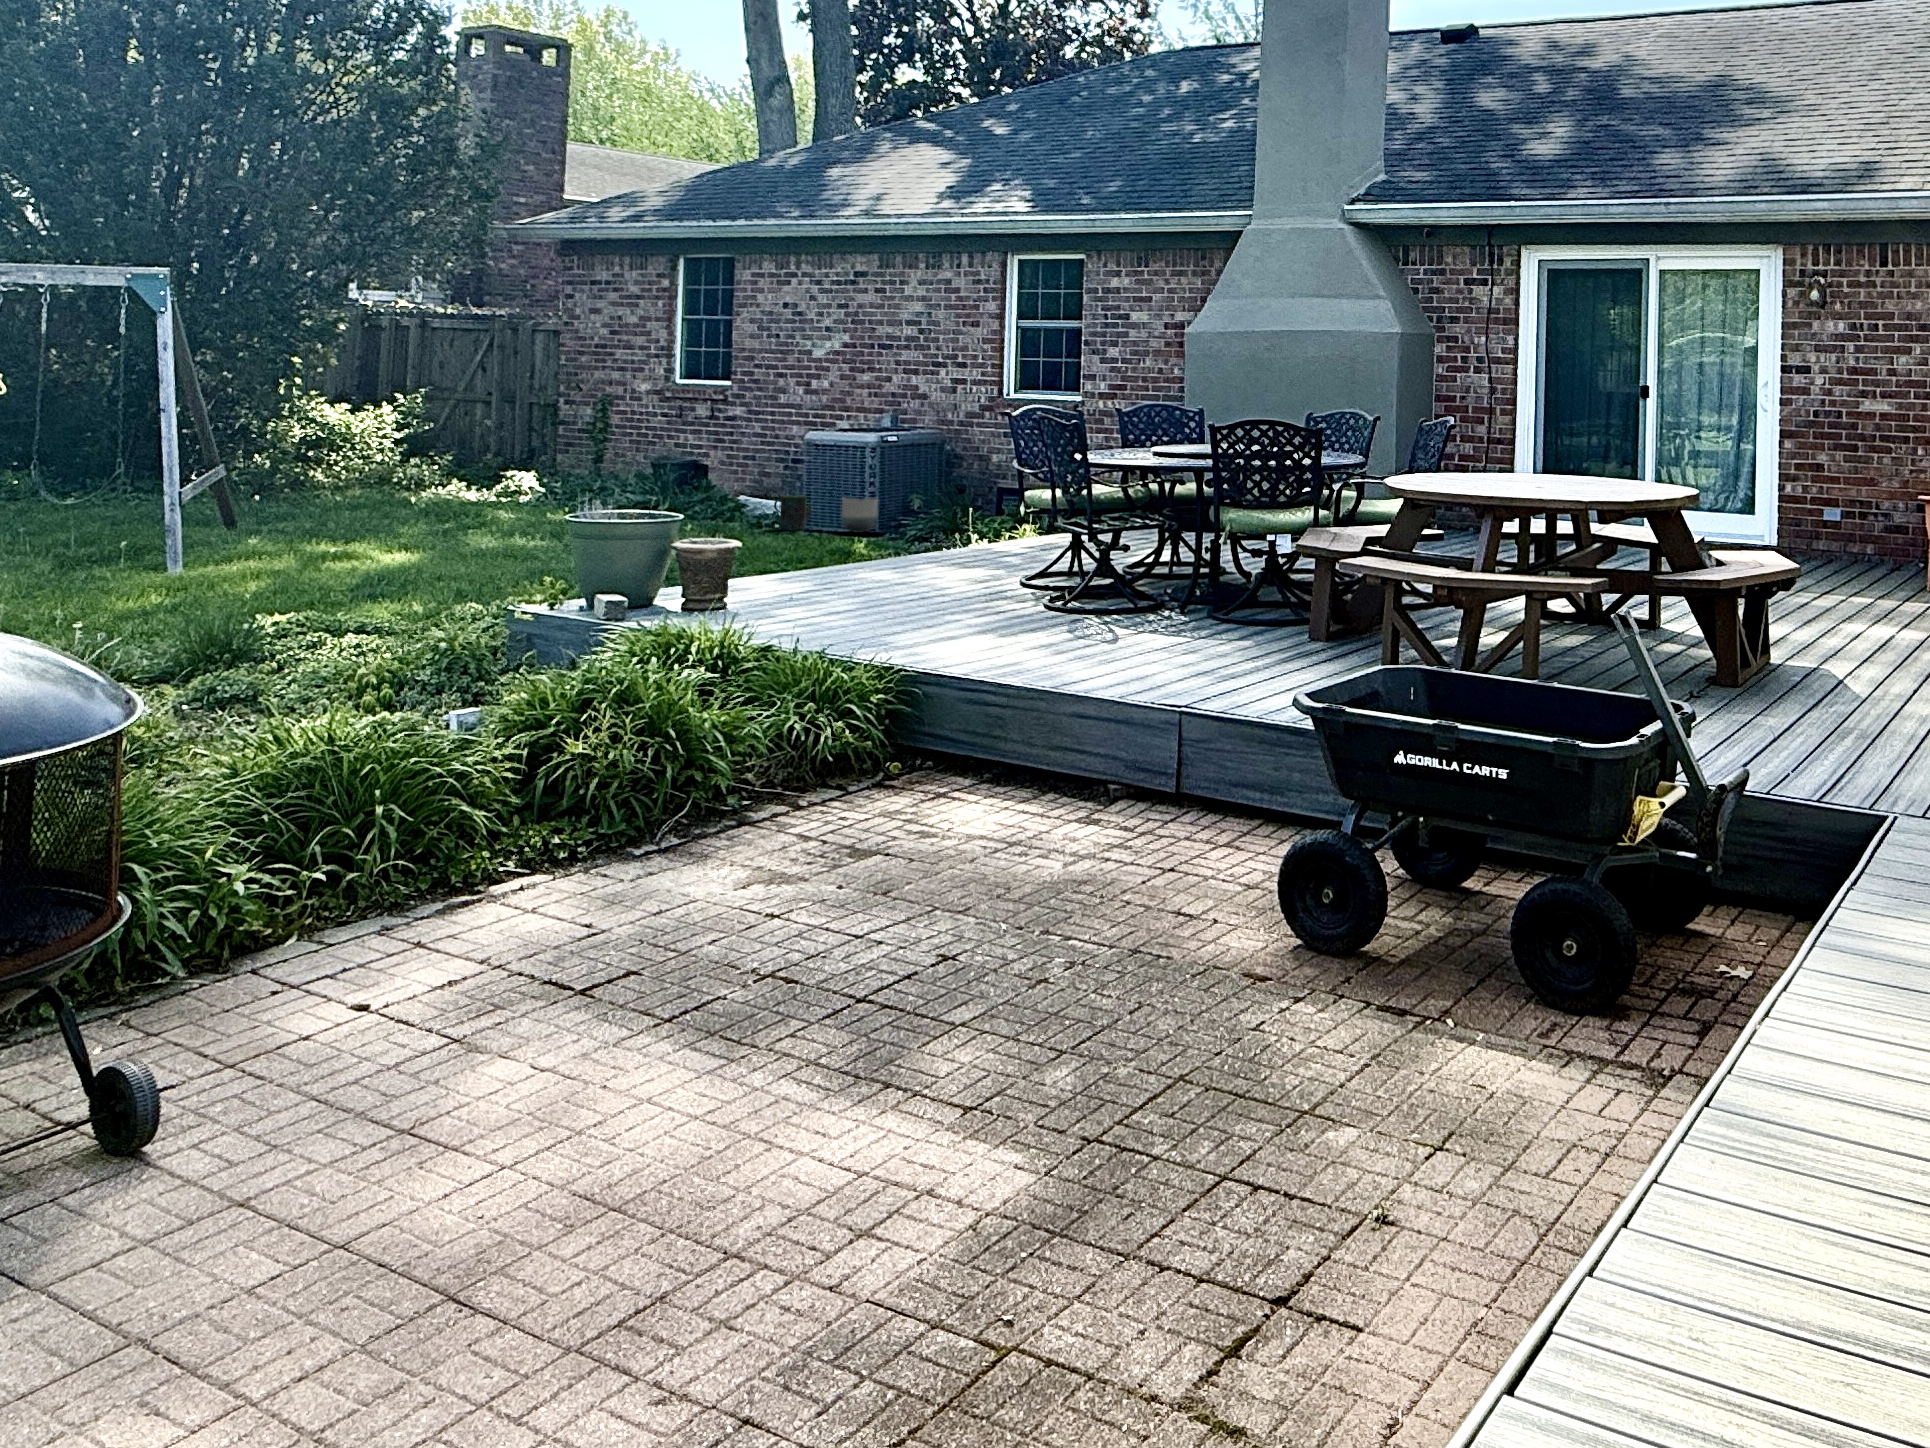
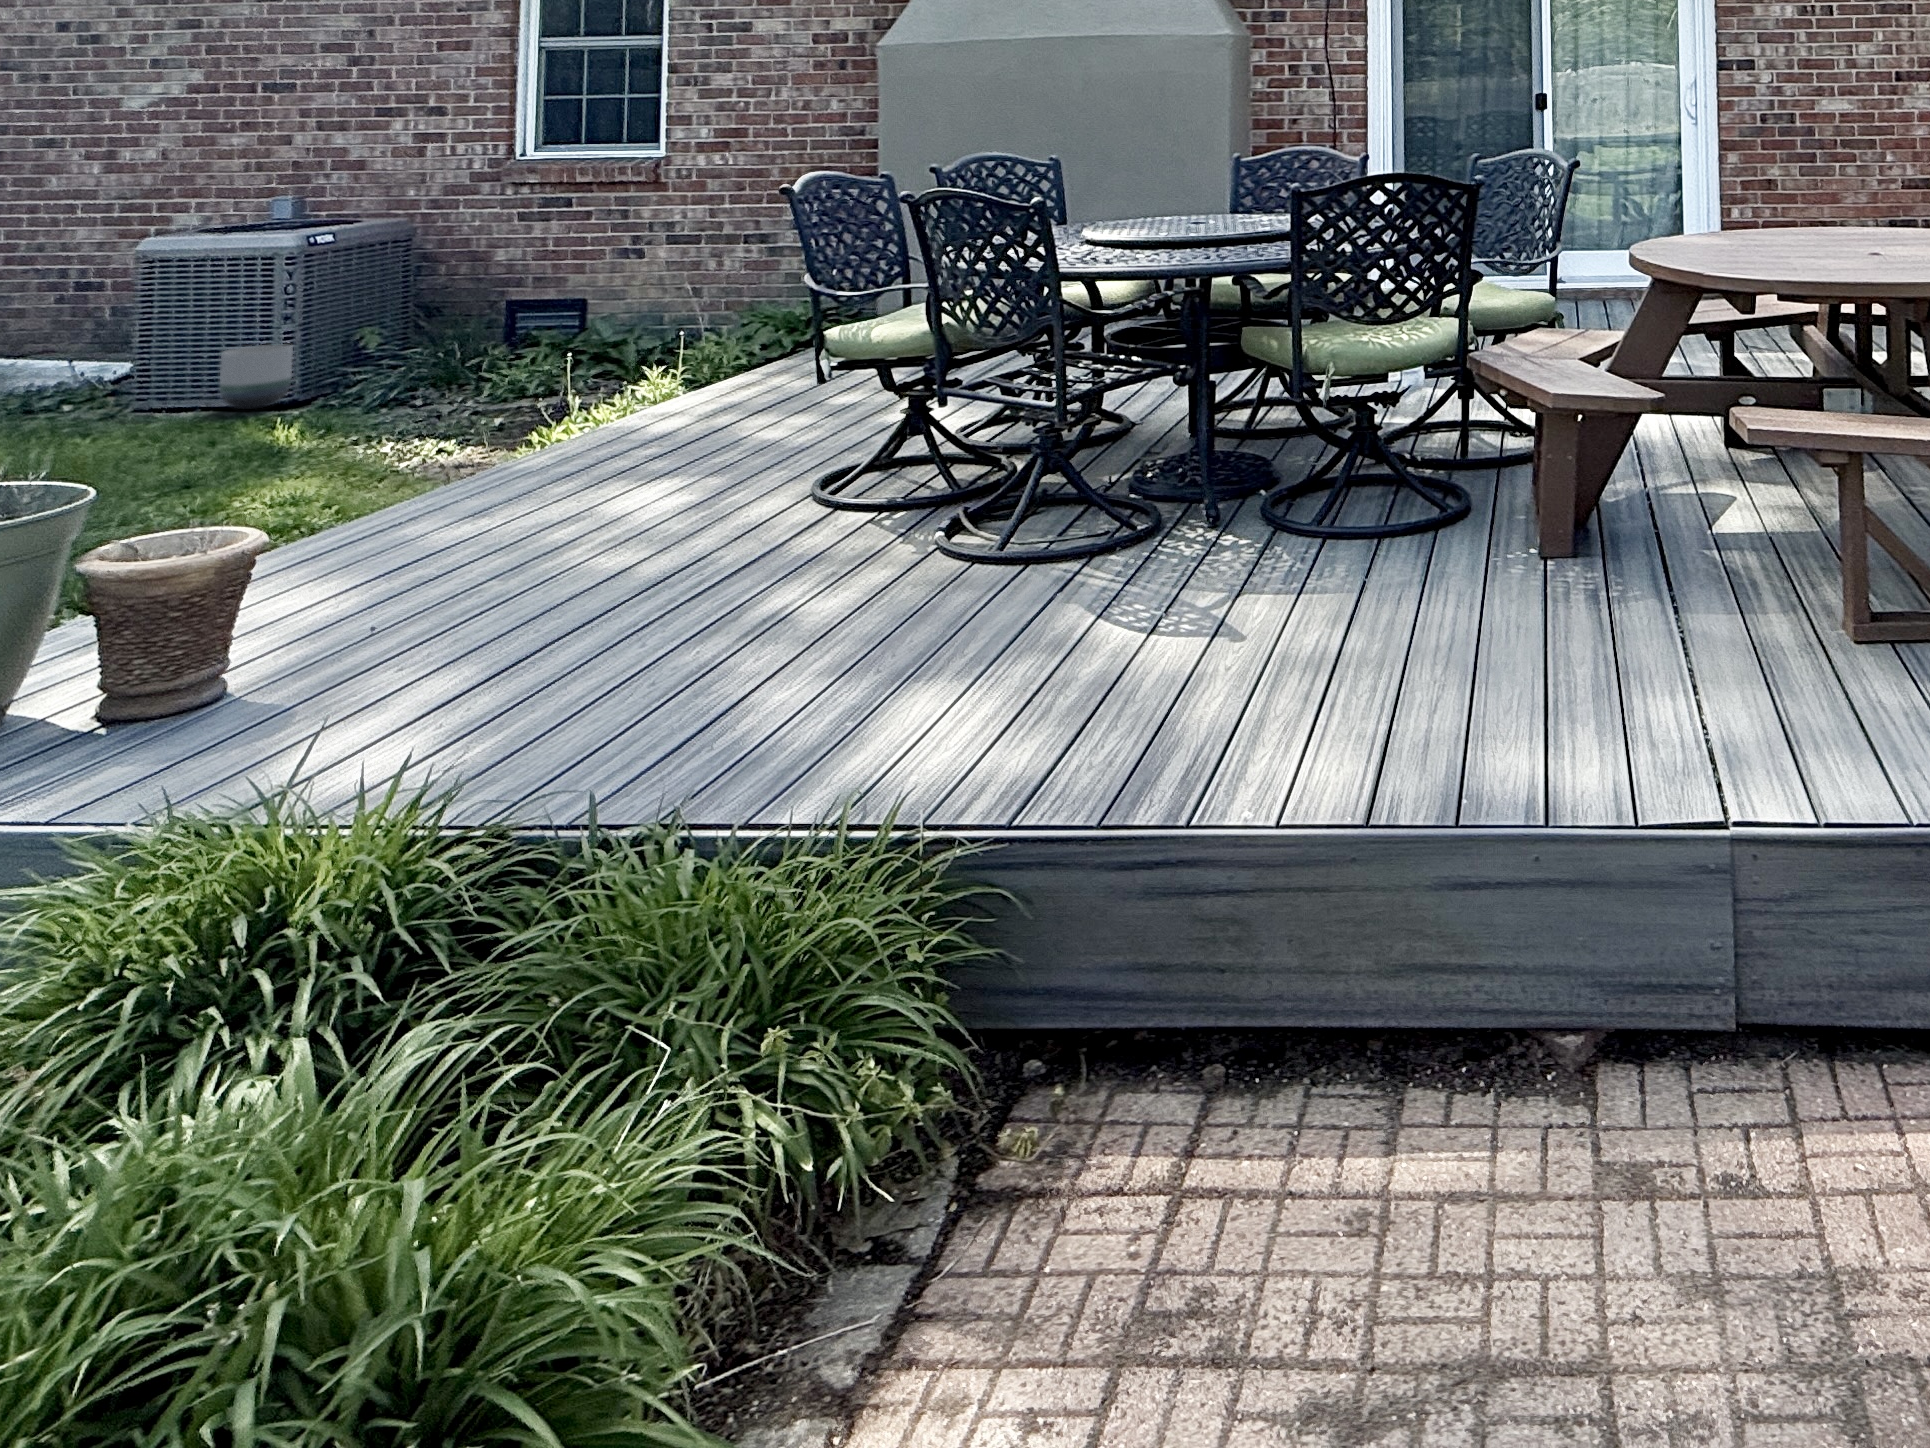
watering can: present [774,494,812,531] -> none [73,340,176,421]

